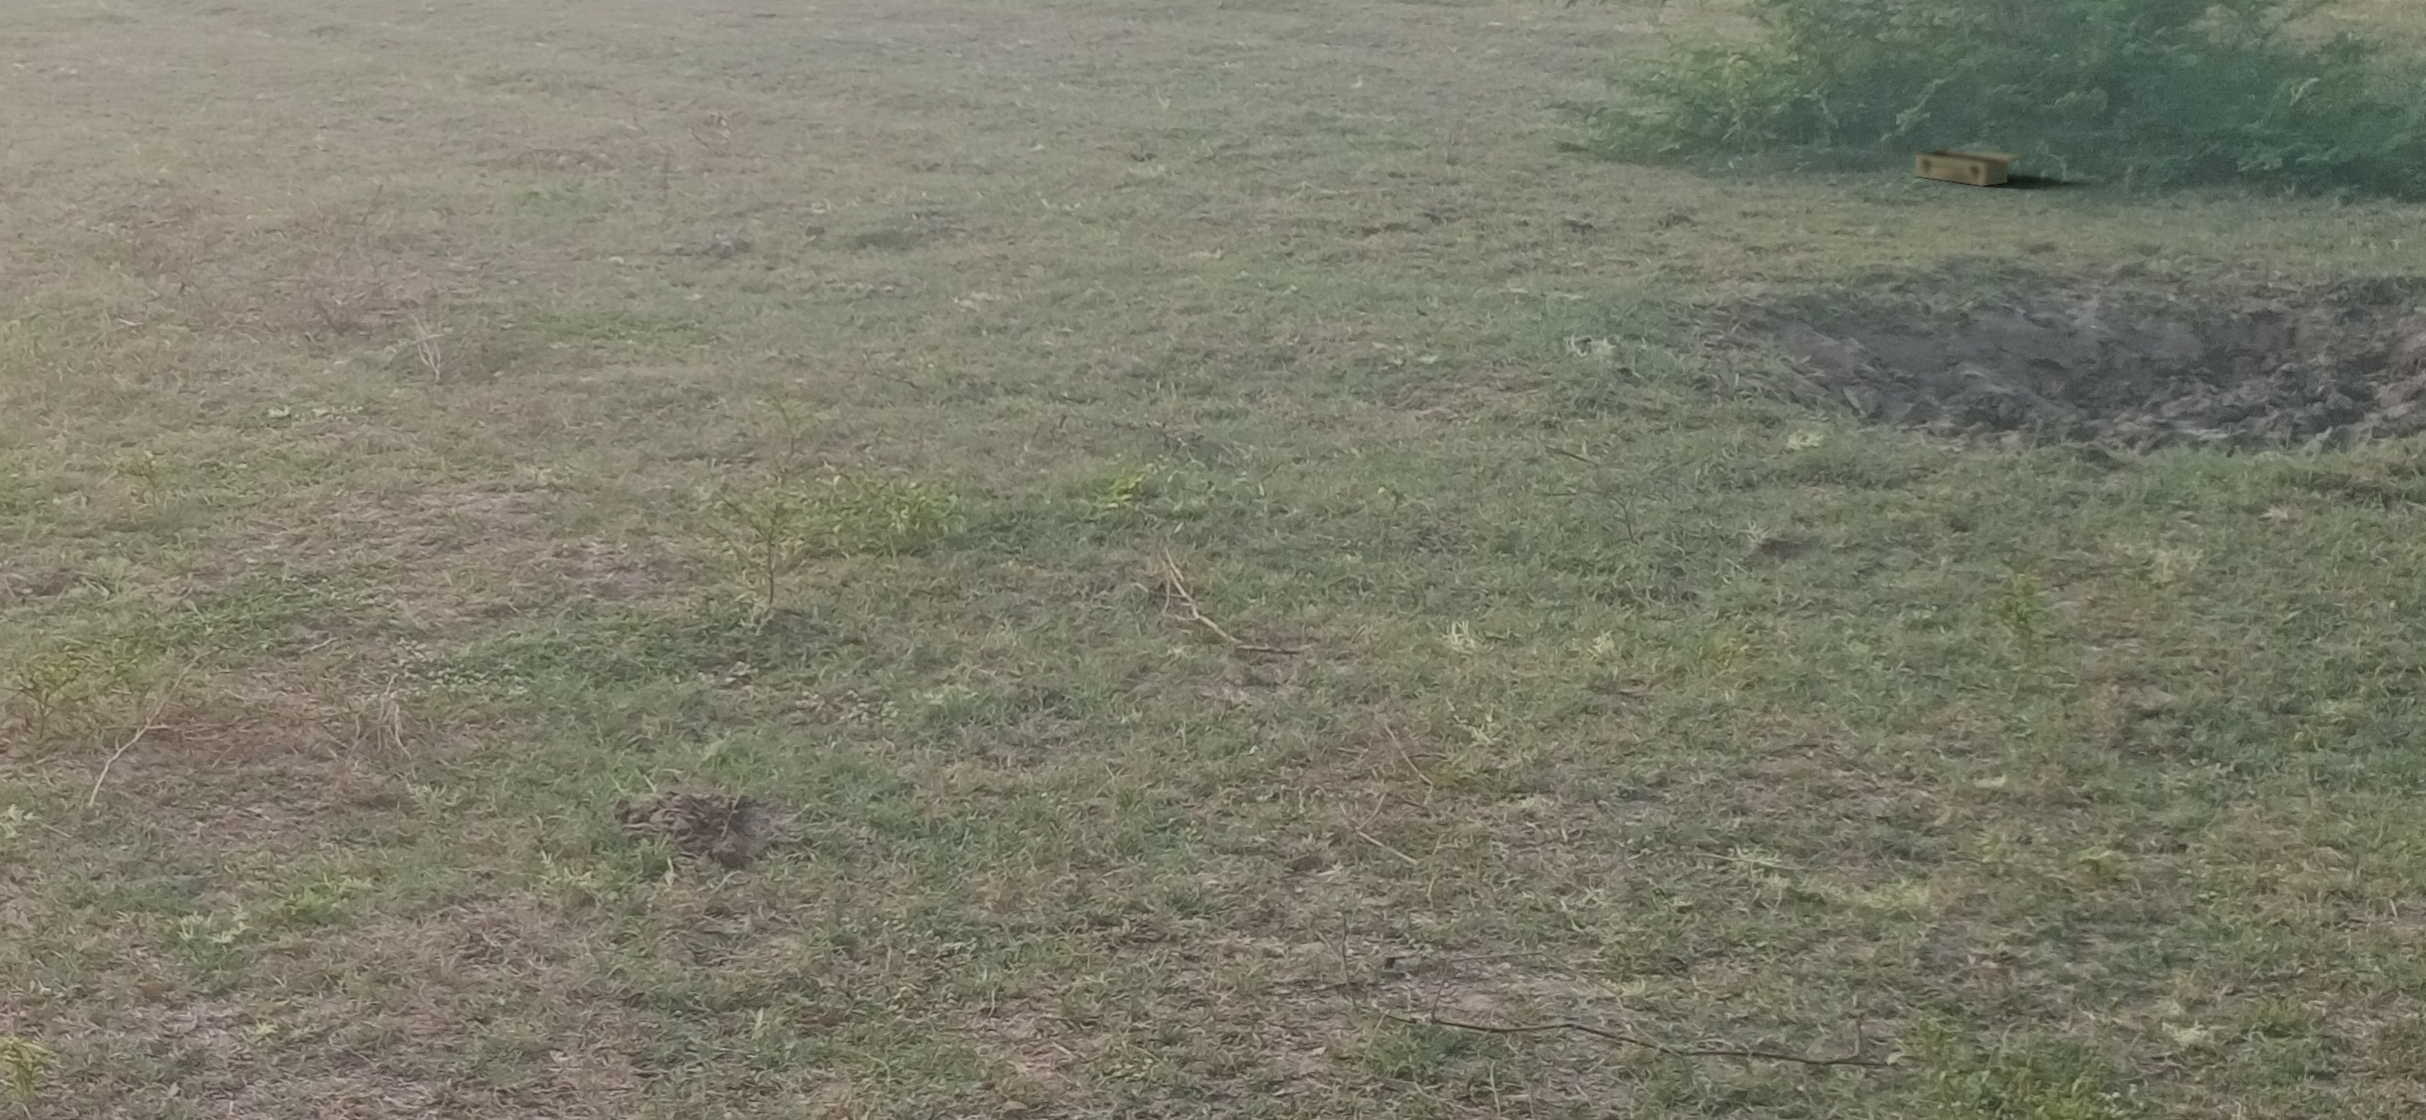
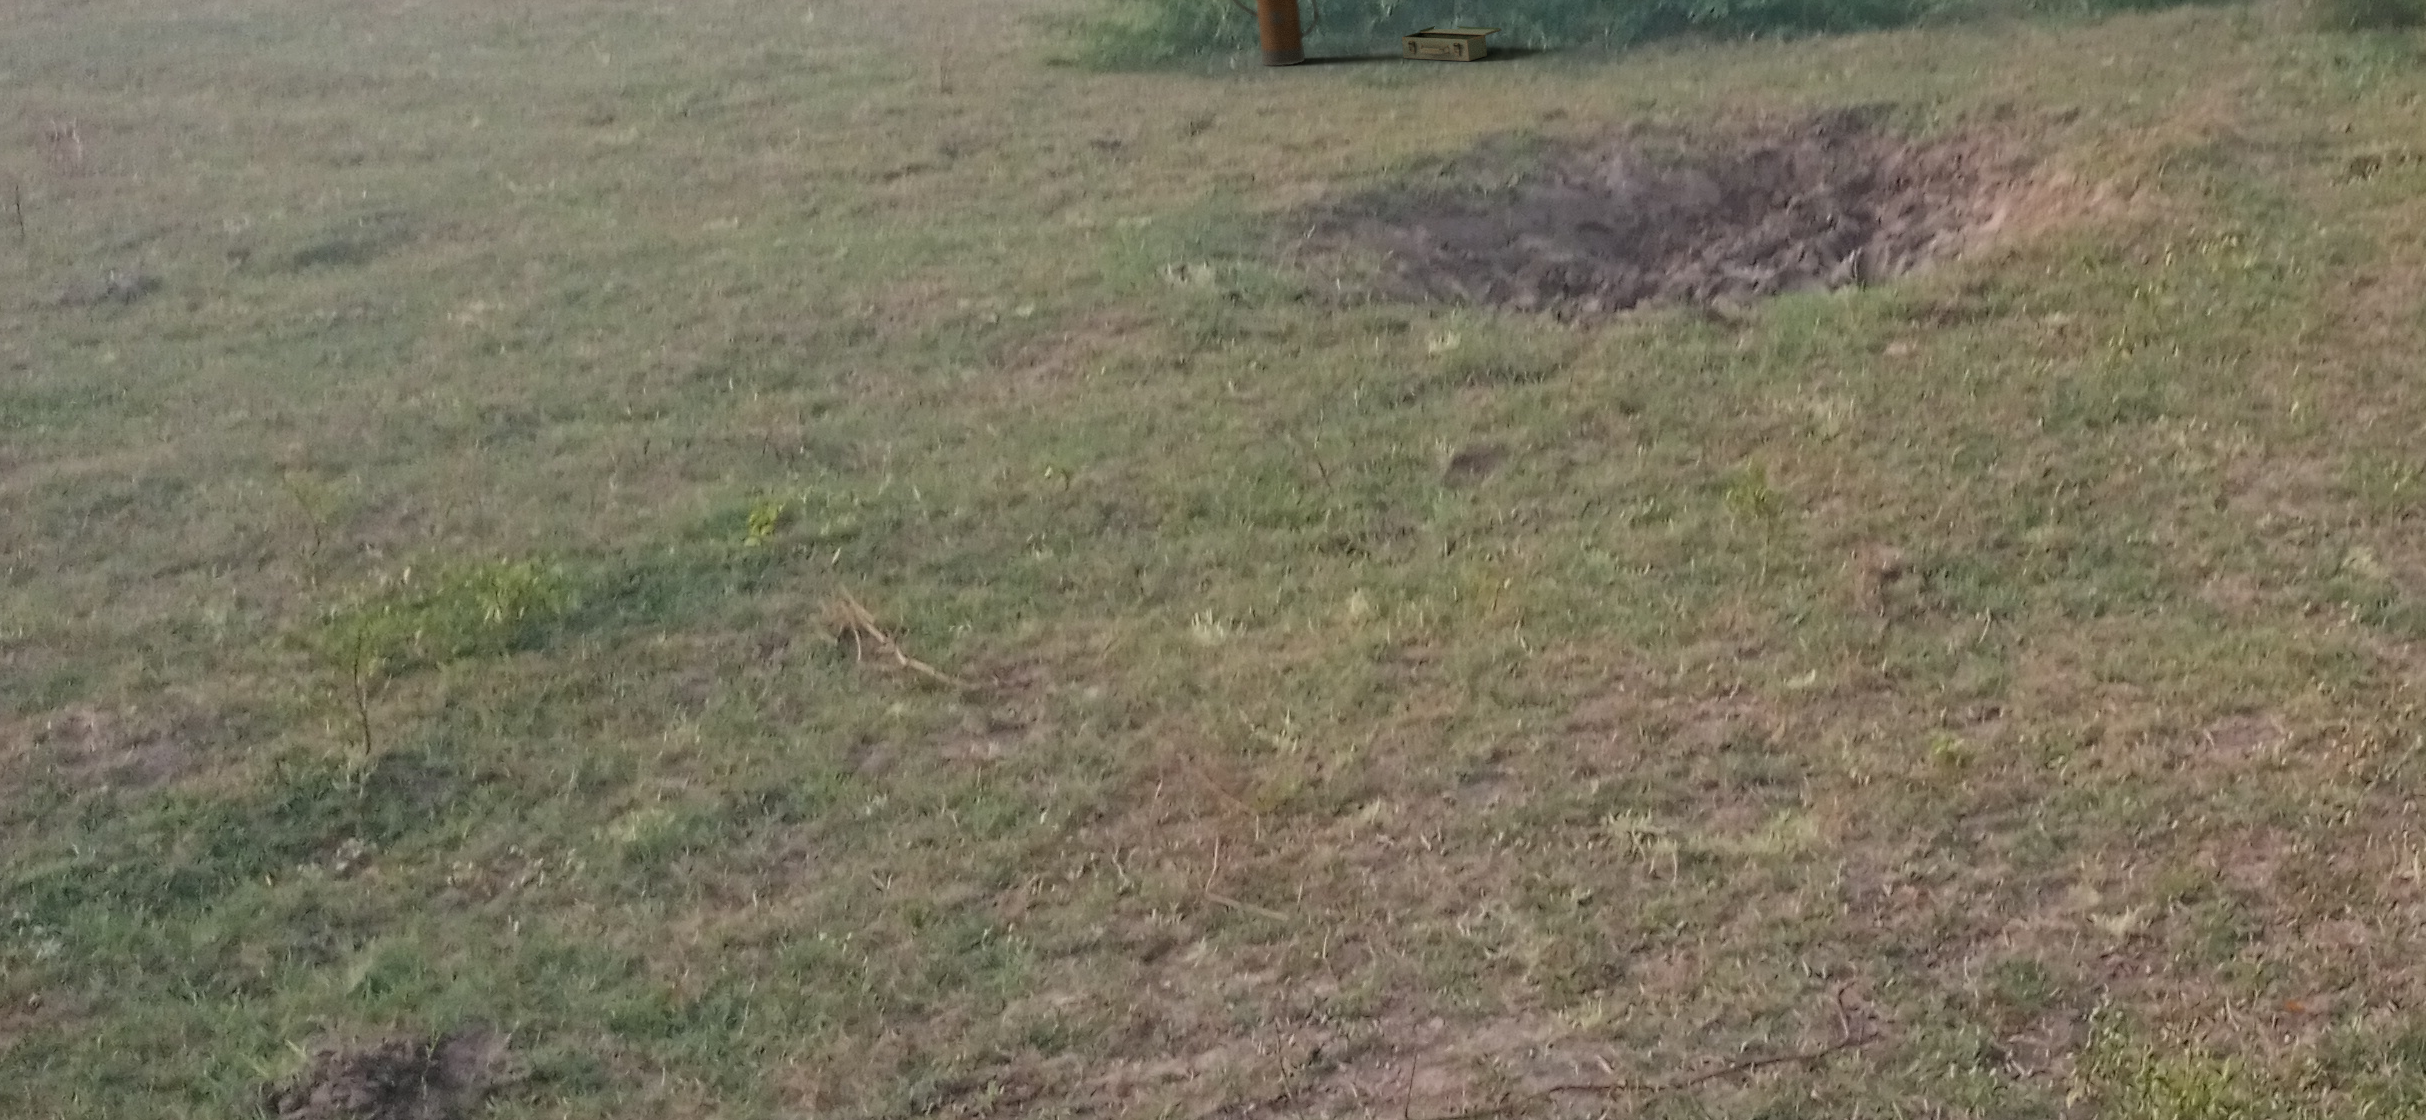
watering can: none [1737,57,1843,171] -> present [1233,0,1319,66]

